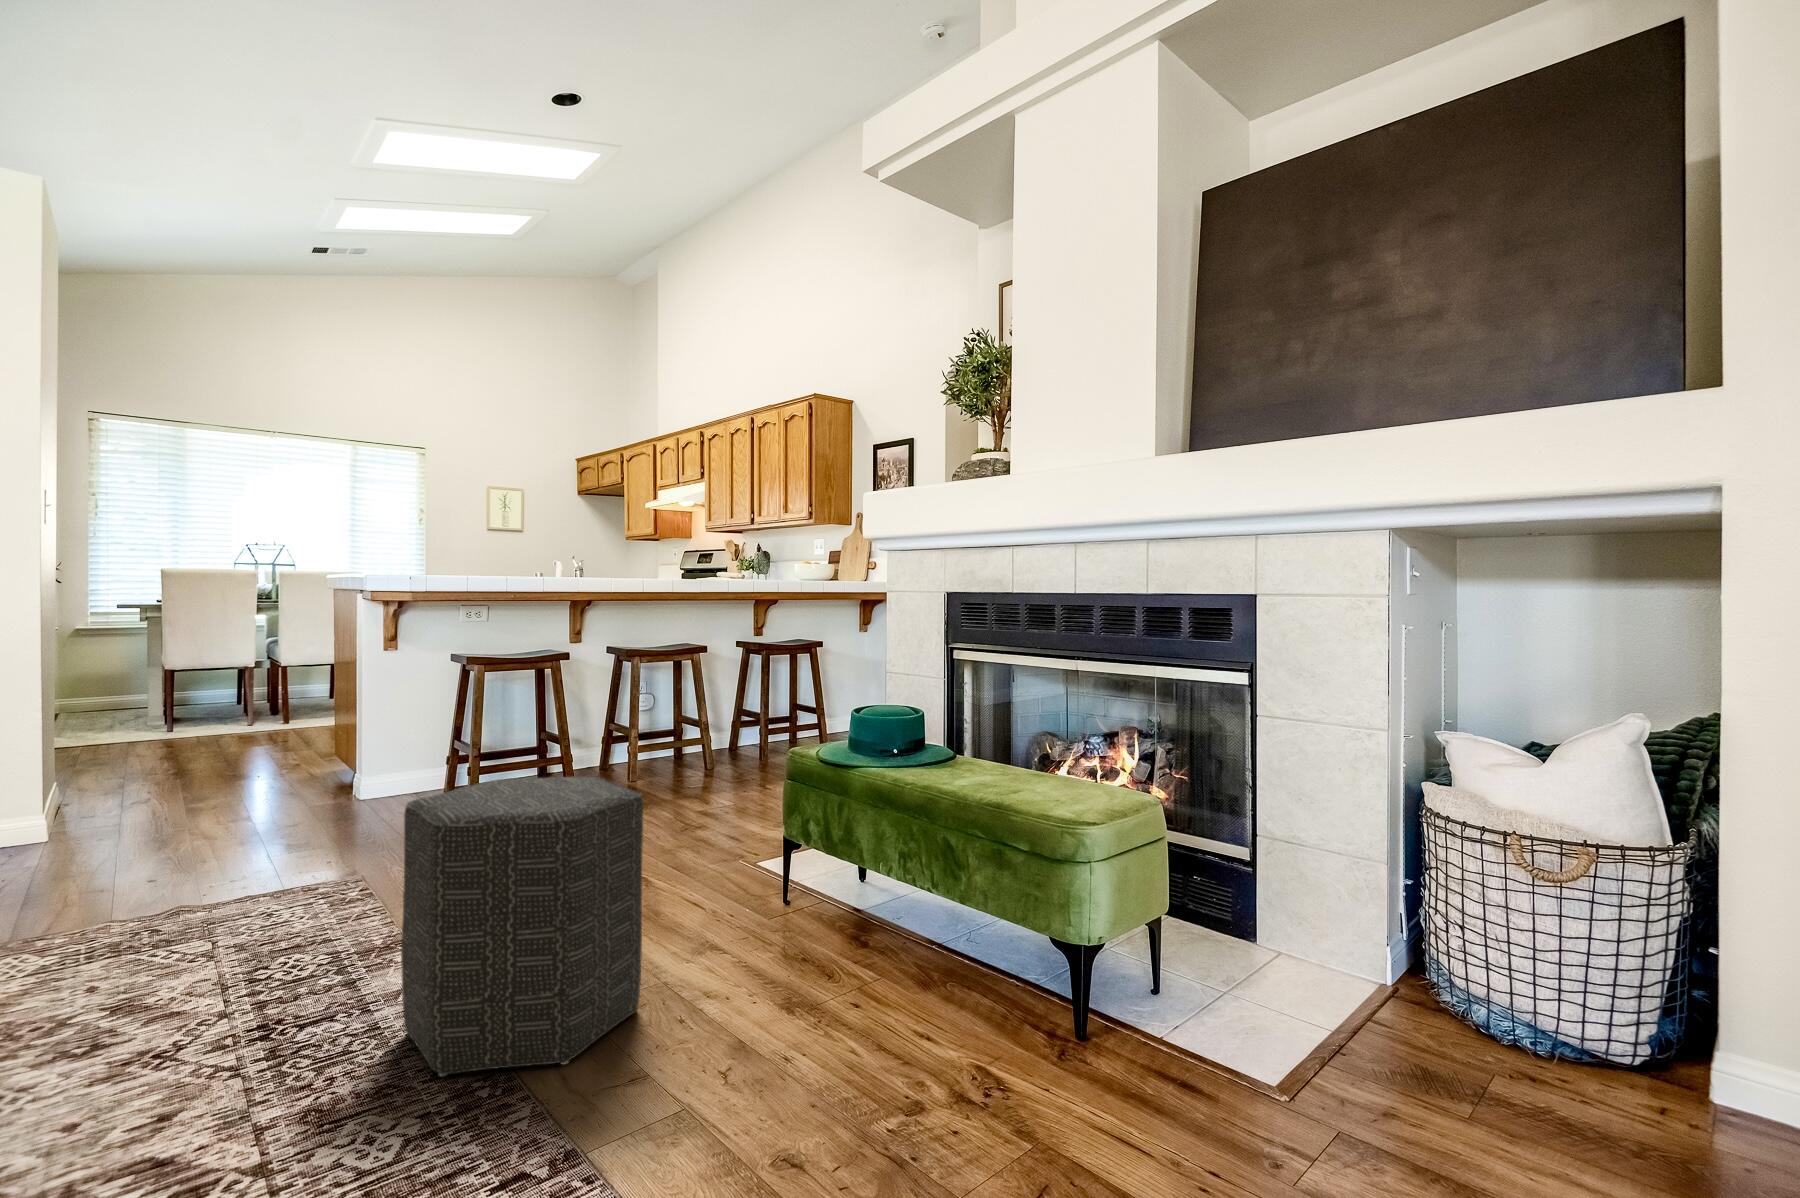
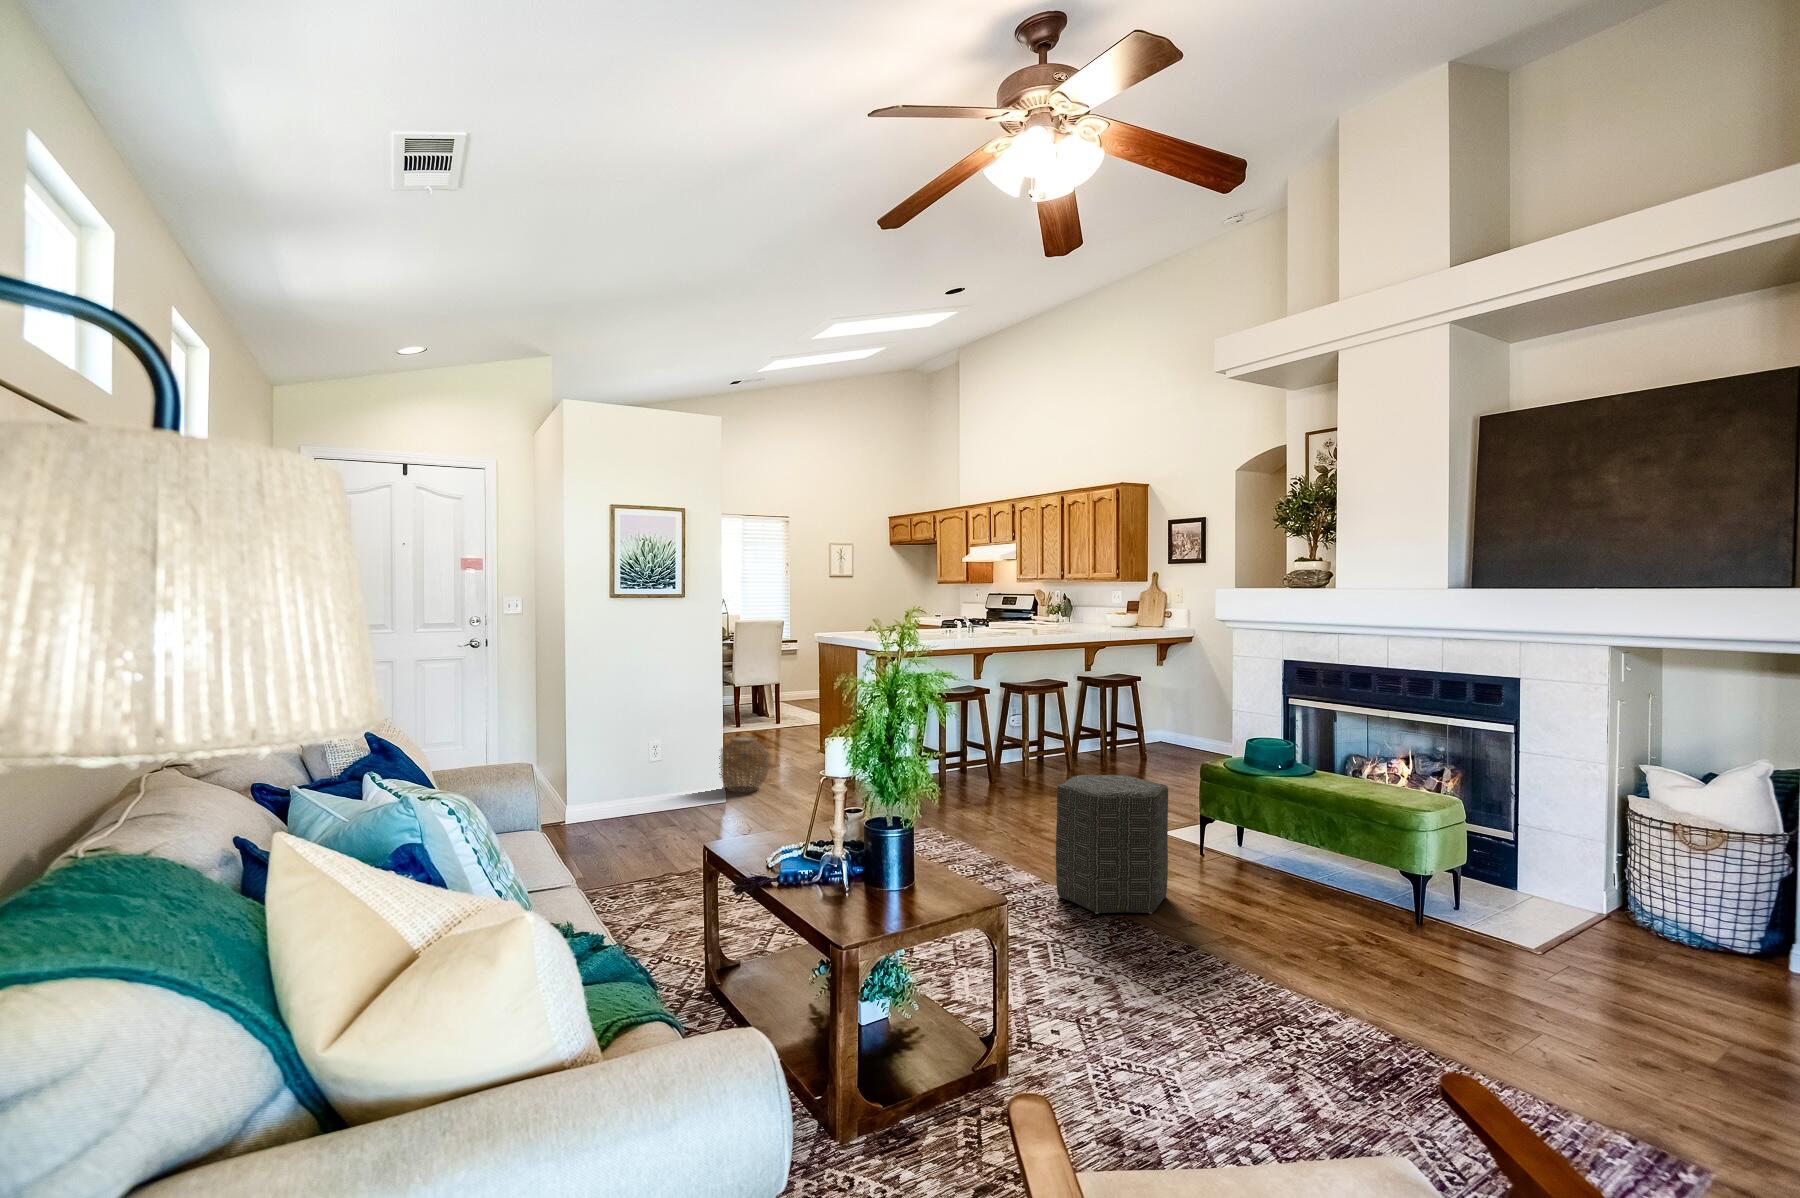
woven basket: none [63,732,174,826] -> present [719,736,769,793]

